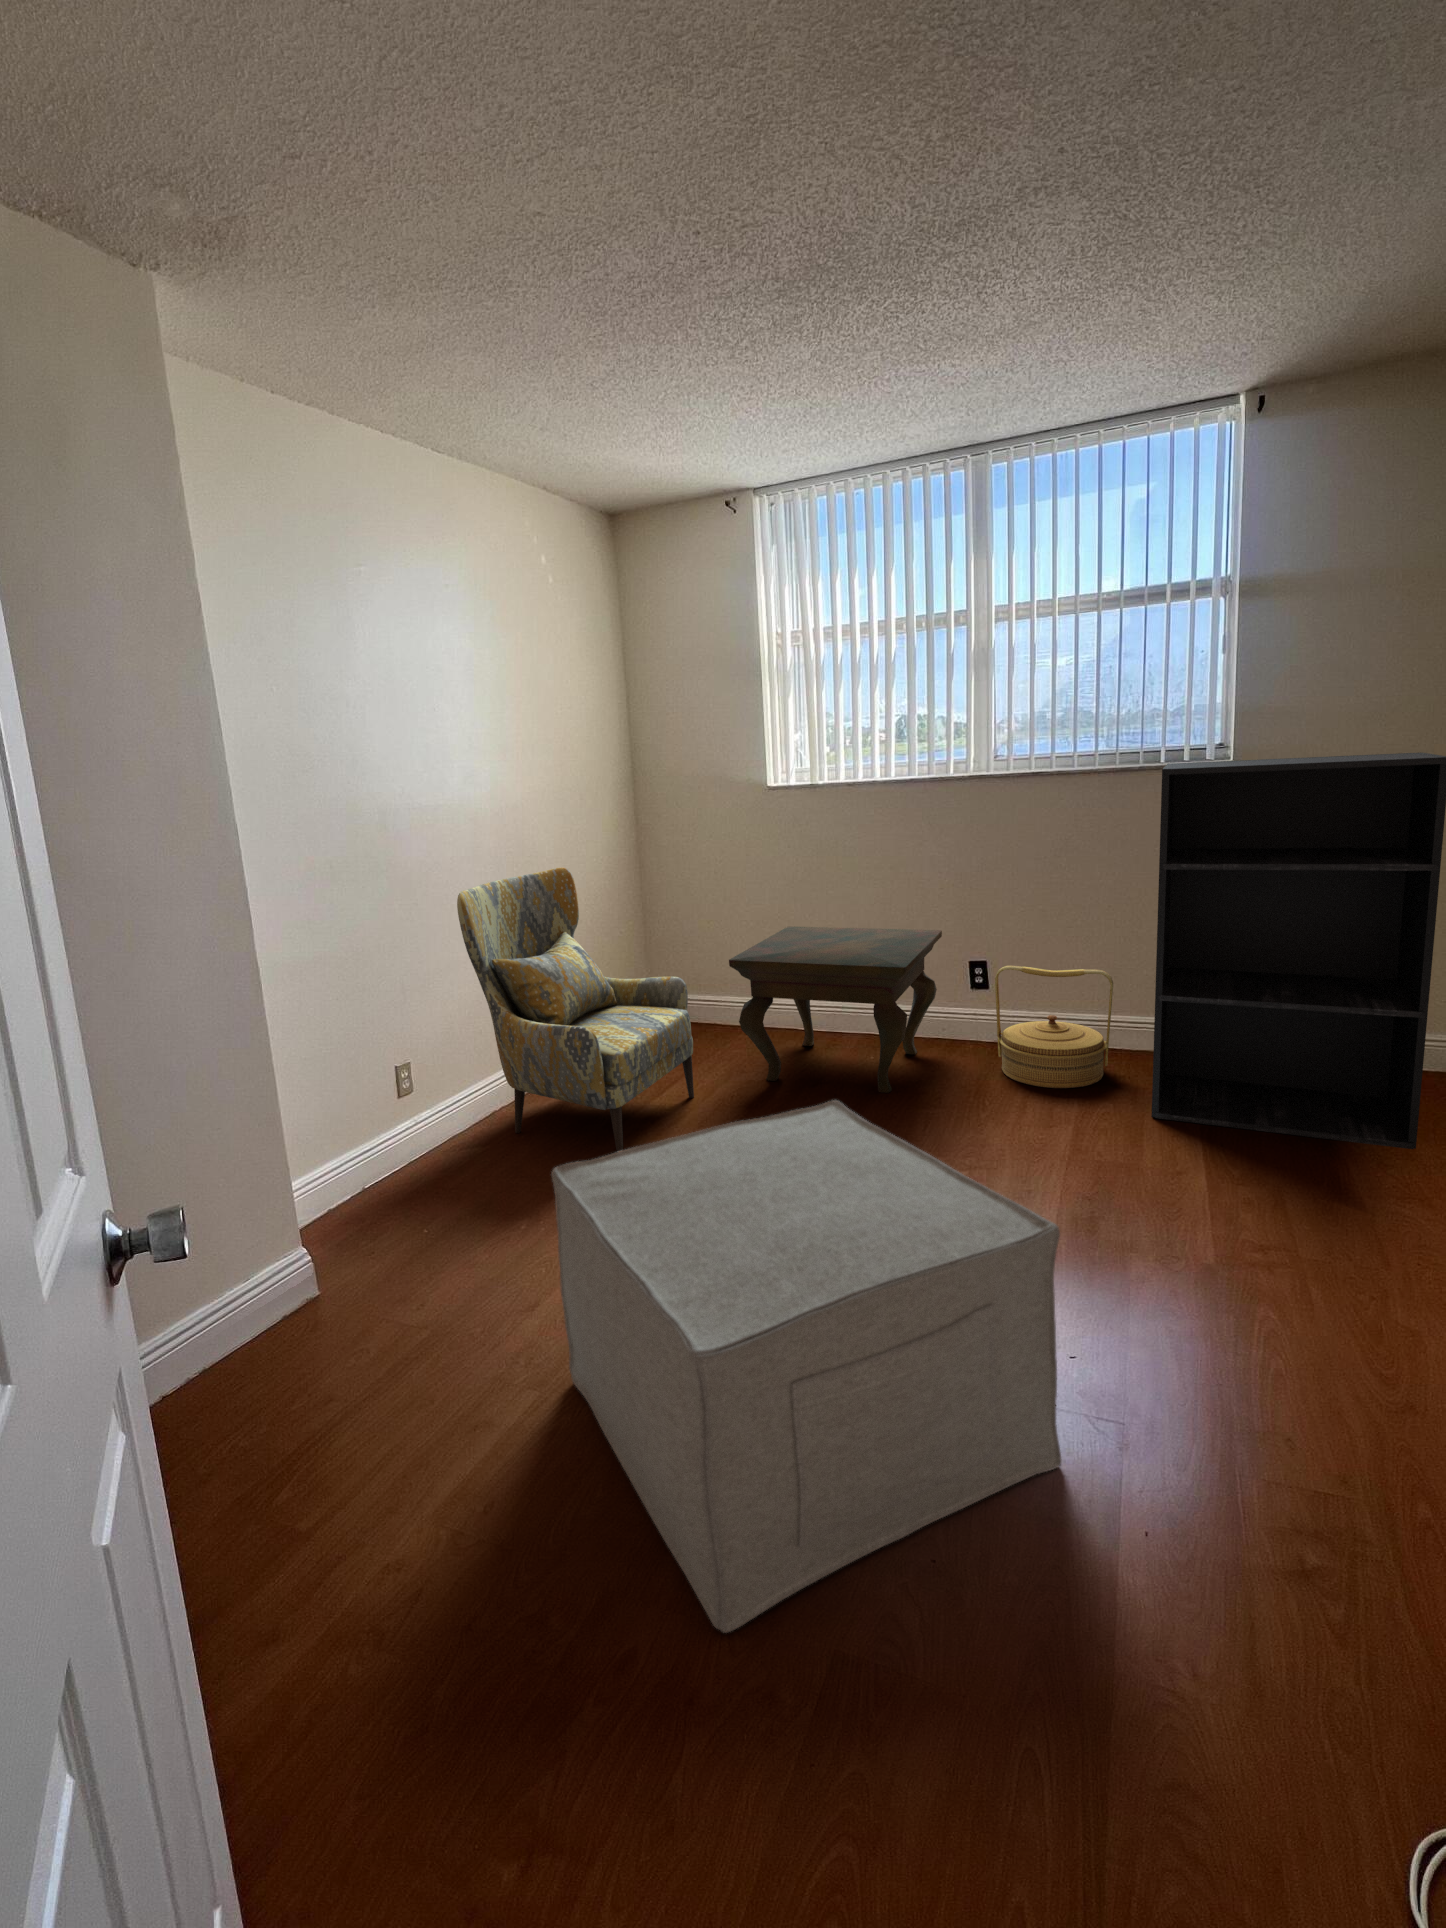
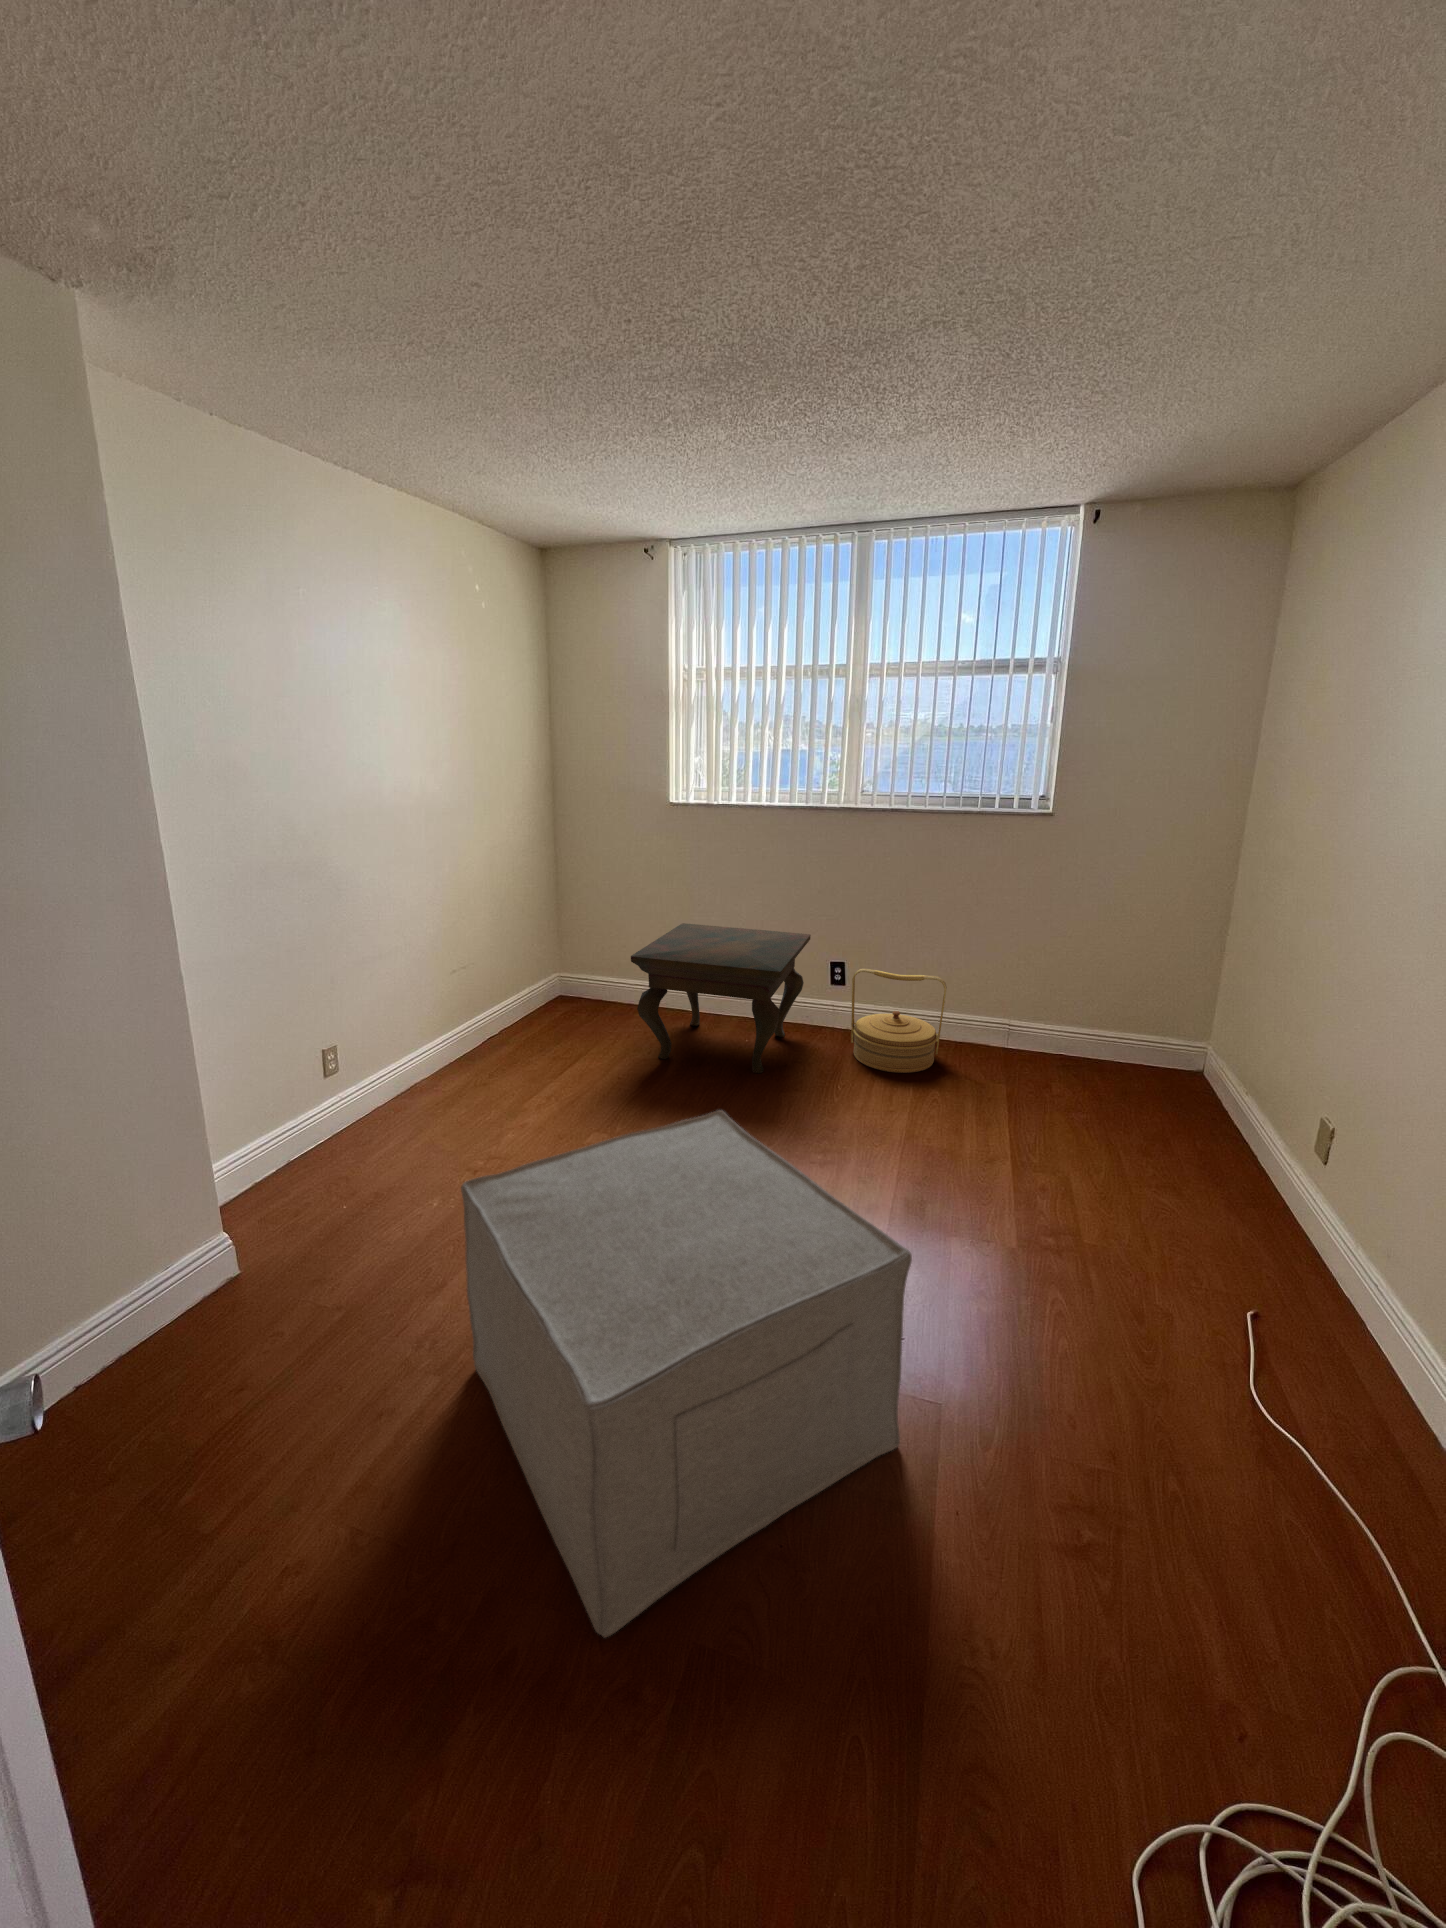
bookshelf: present [1152,752,1446,1149] -> none [972,811,1223,1137]
armchair: present [457,868,694,1152] -> none [385,868,596,1132]

